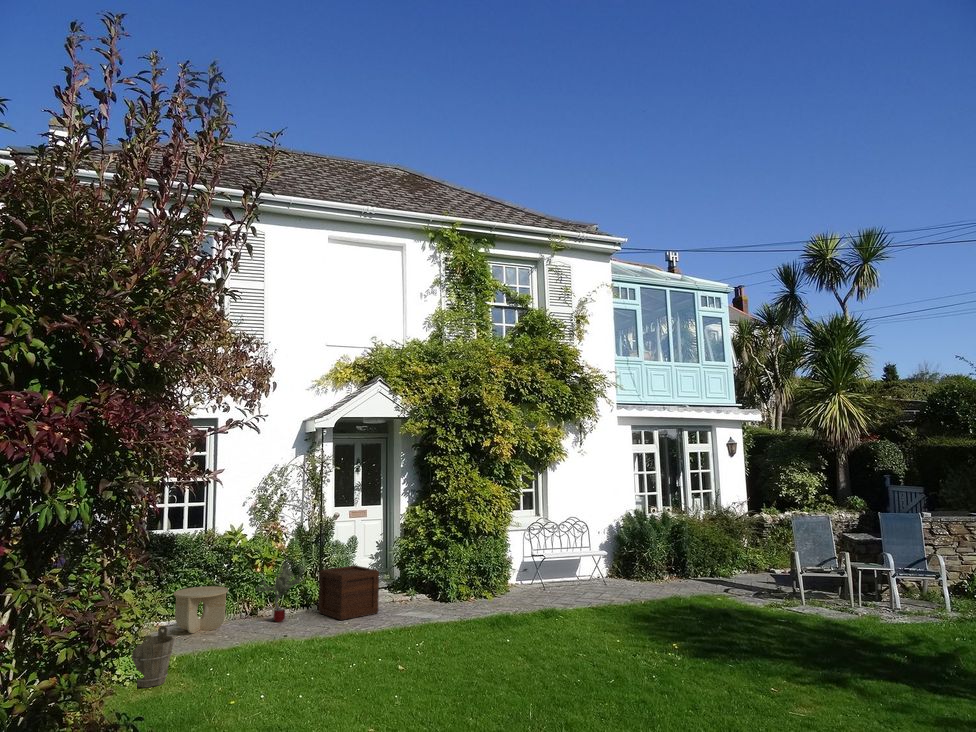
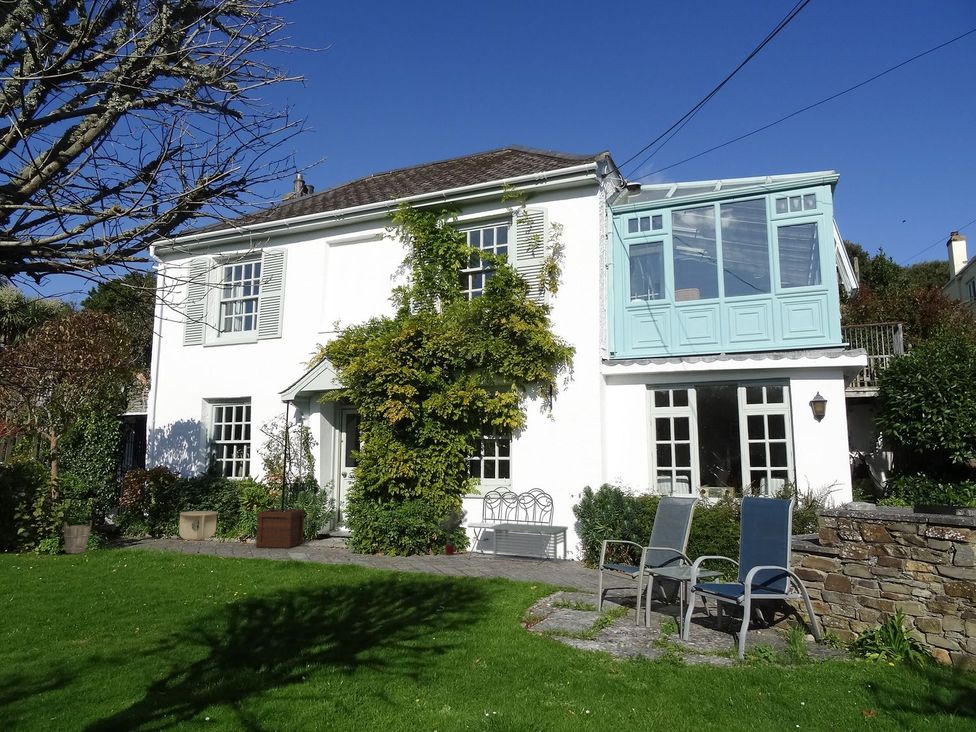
storage bench: none [547,548,617,584] -> present [491,523,568,562]
potted tree: present [256,560,305,622] -> present [434,505,467,555]

